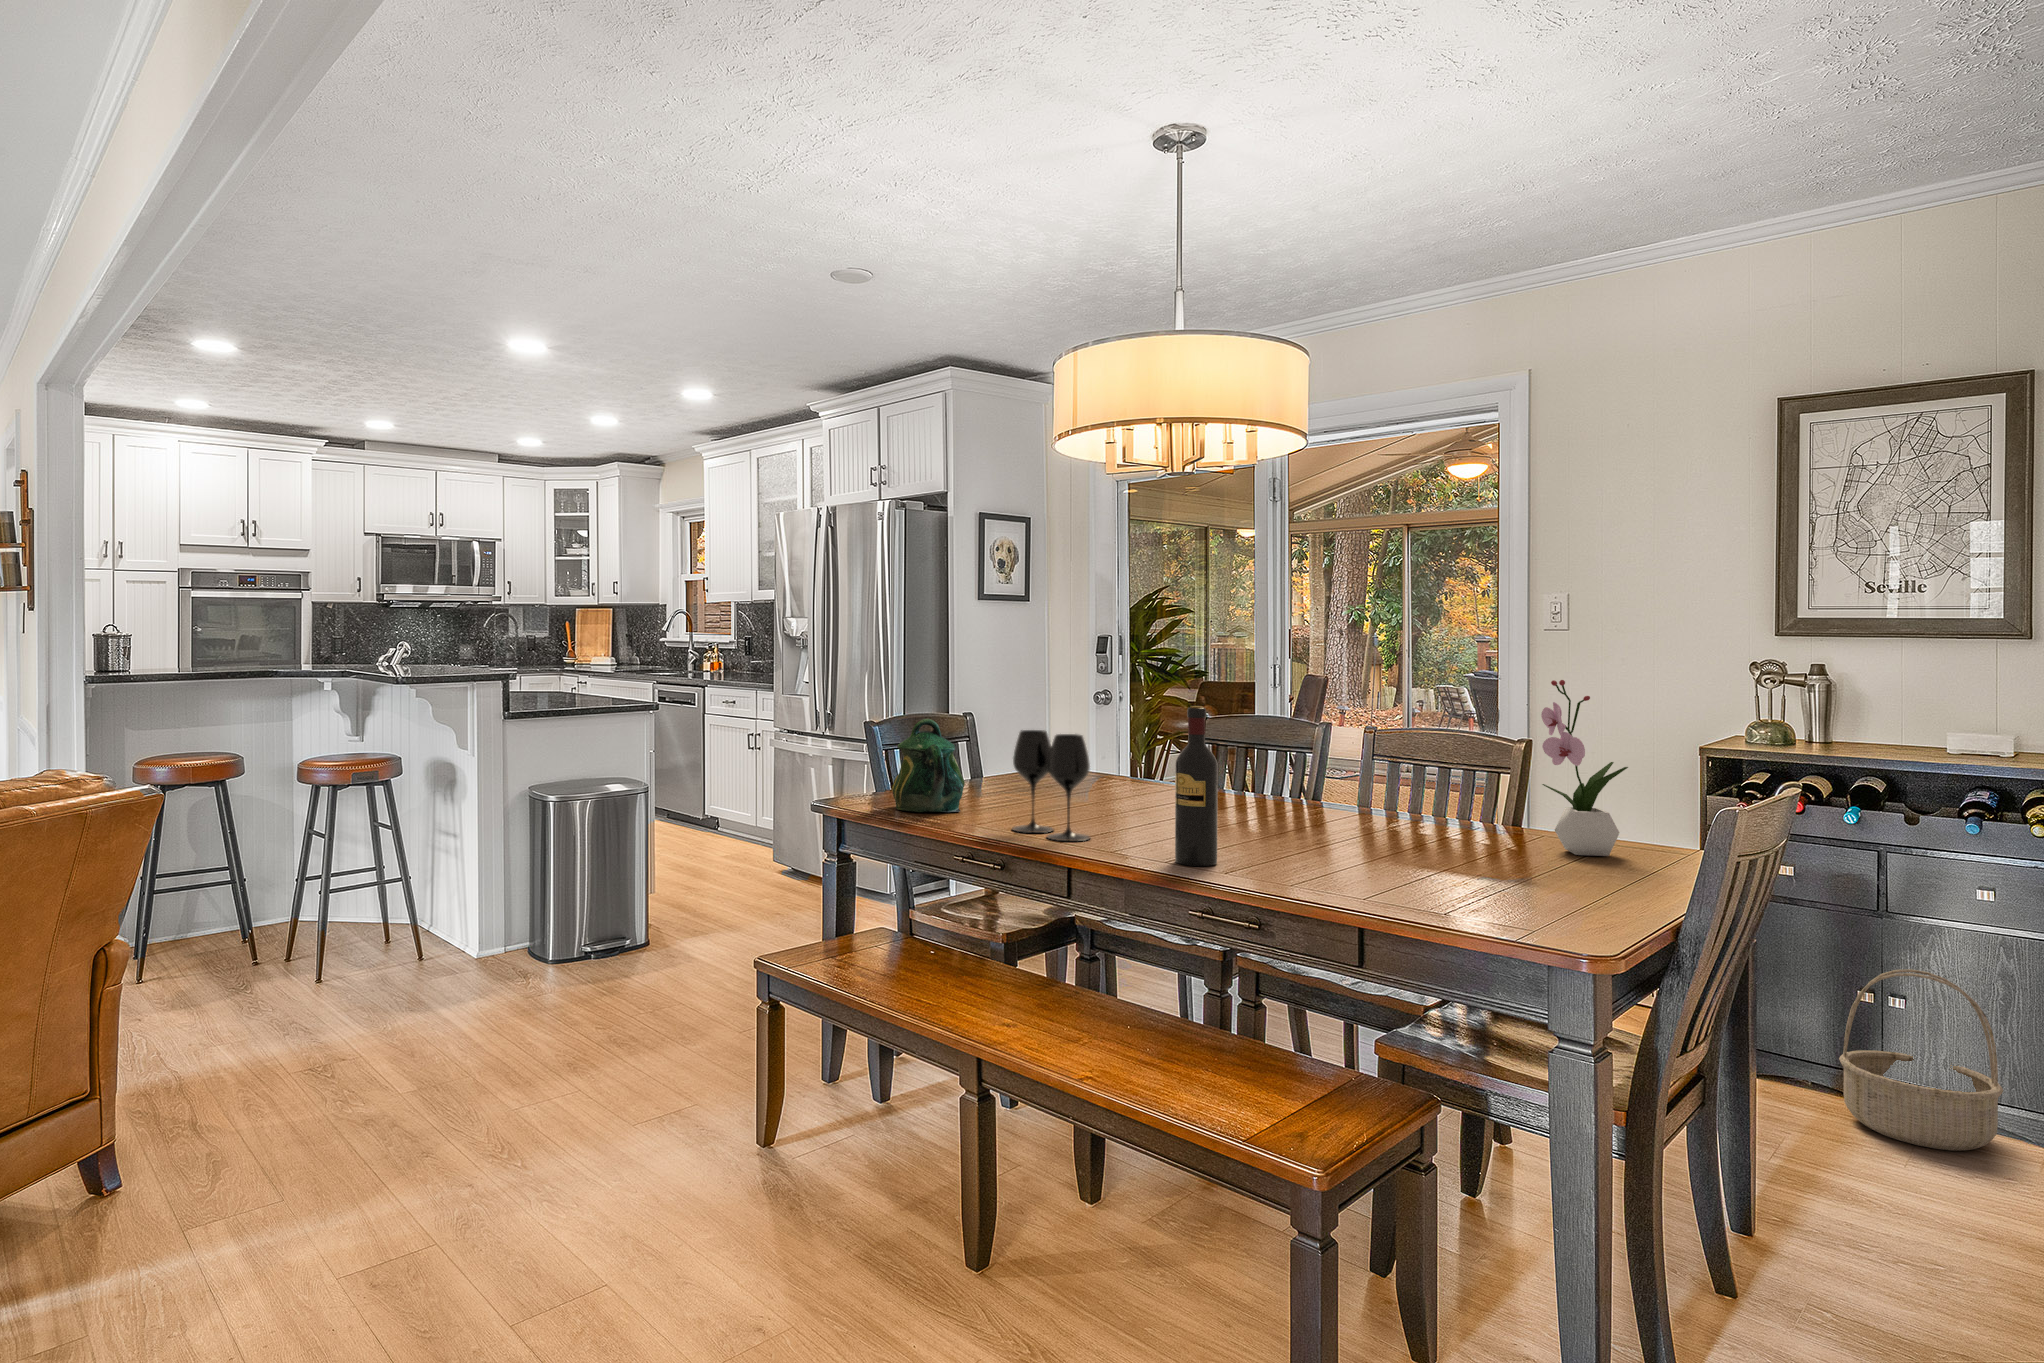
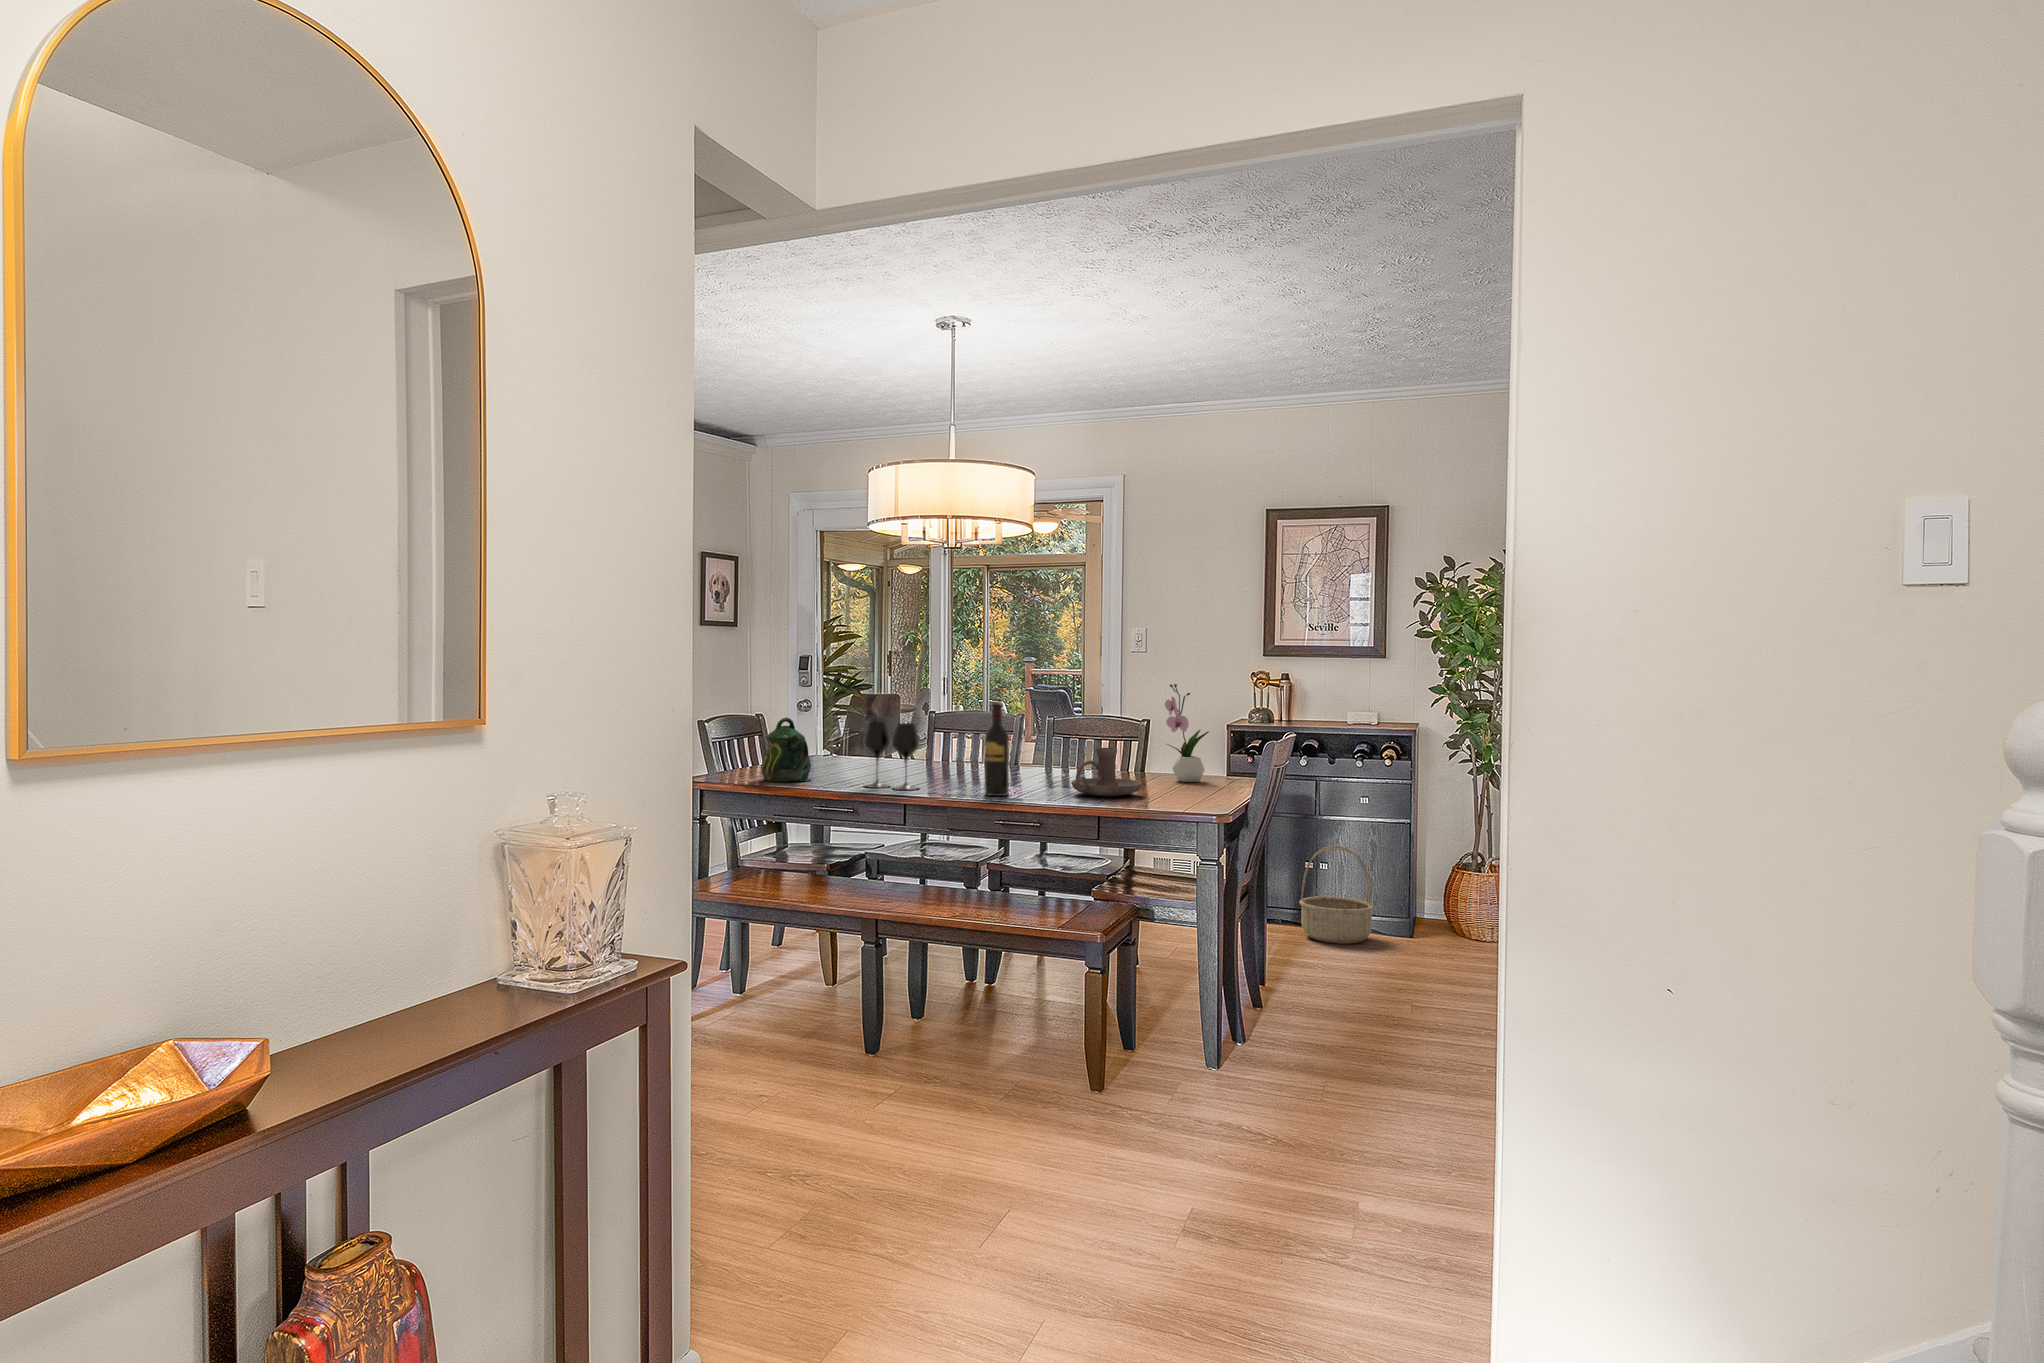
candle holder: none [1325,792,1465,882] -> present [1071,748,1142,796]

